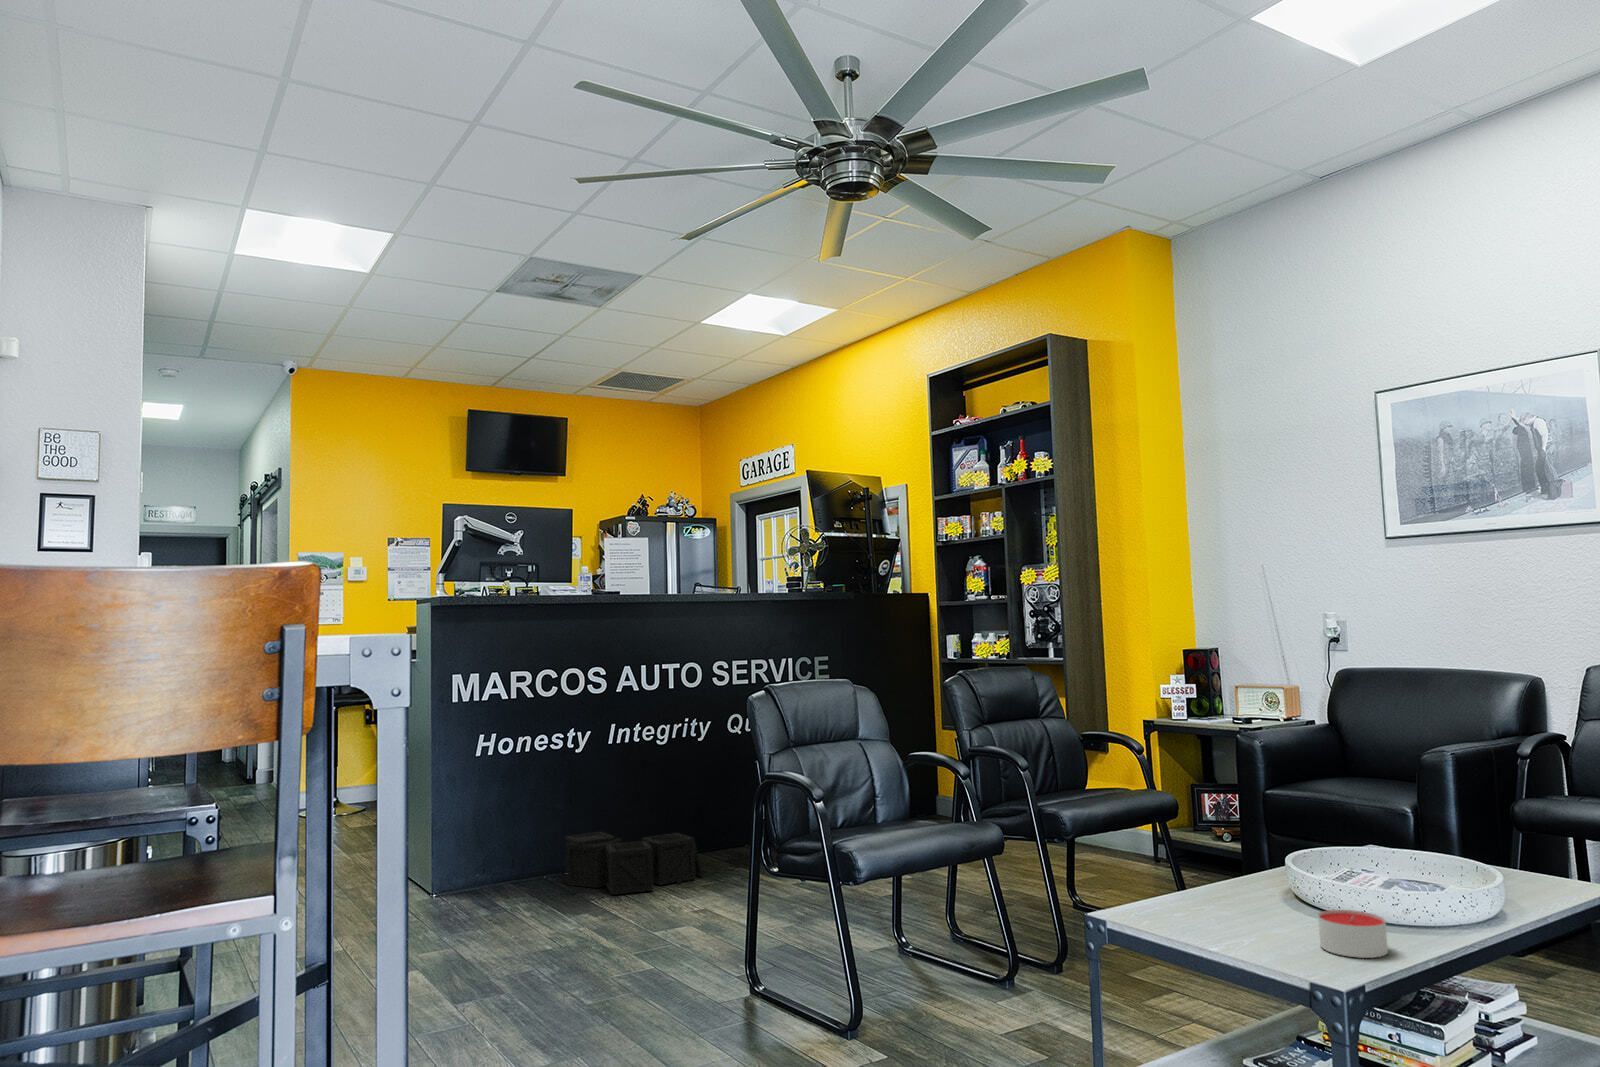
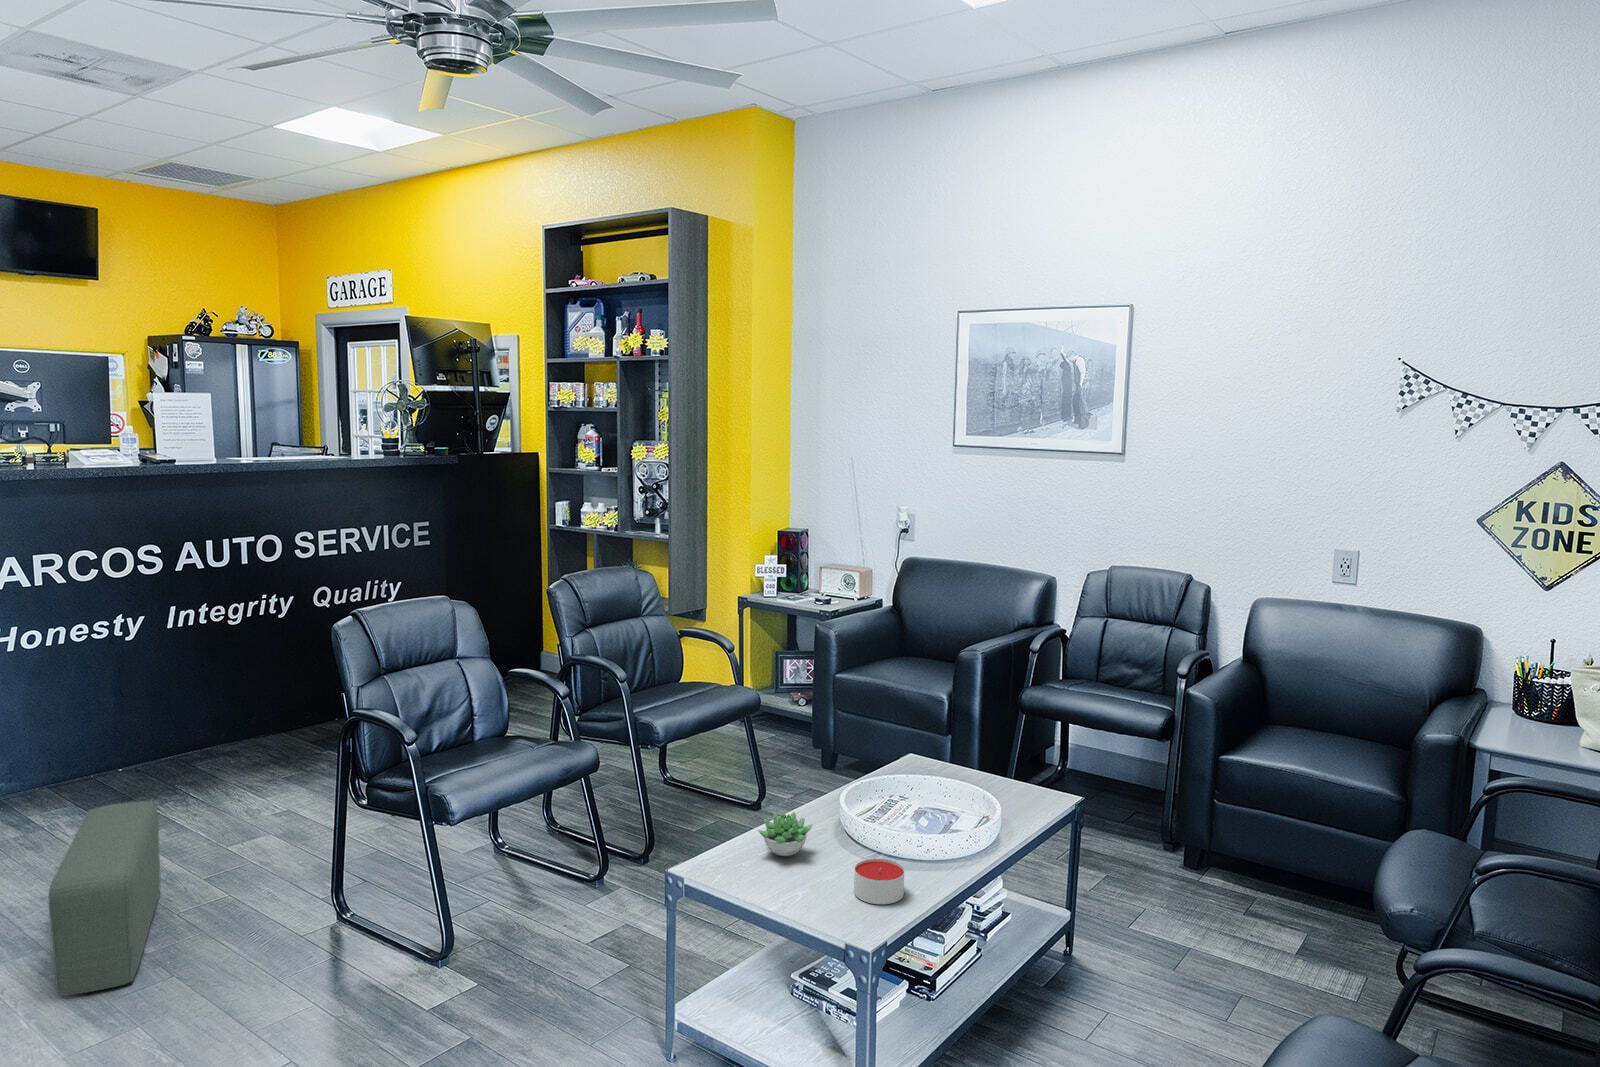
storage bin: present [565,832,703,895] -> none [114,722,286,800]
succulent plant: none [1190,865,1257,913] -> present [758,812,812,856]
pouf: none [511,866,598,1024] -> present [49,801,161,995]

